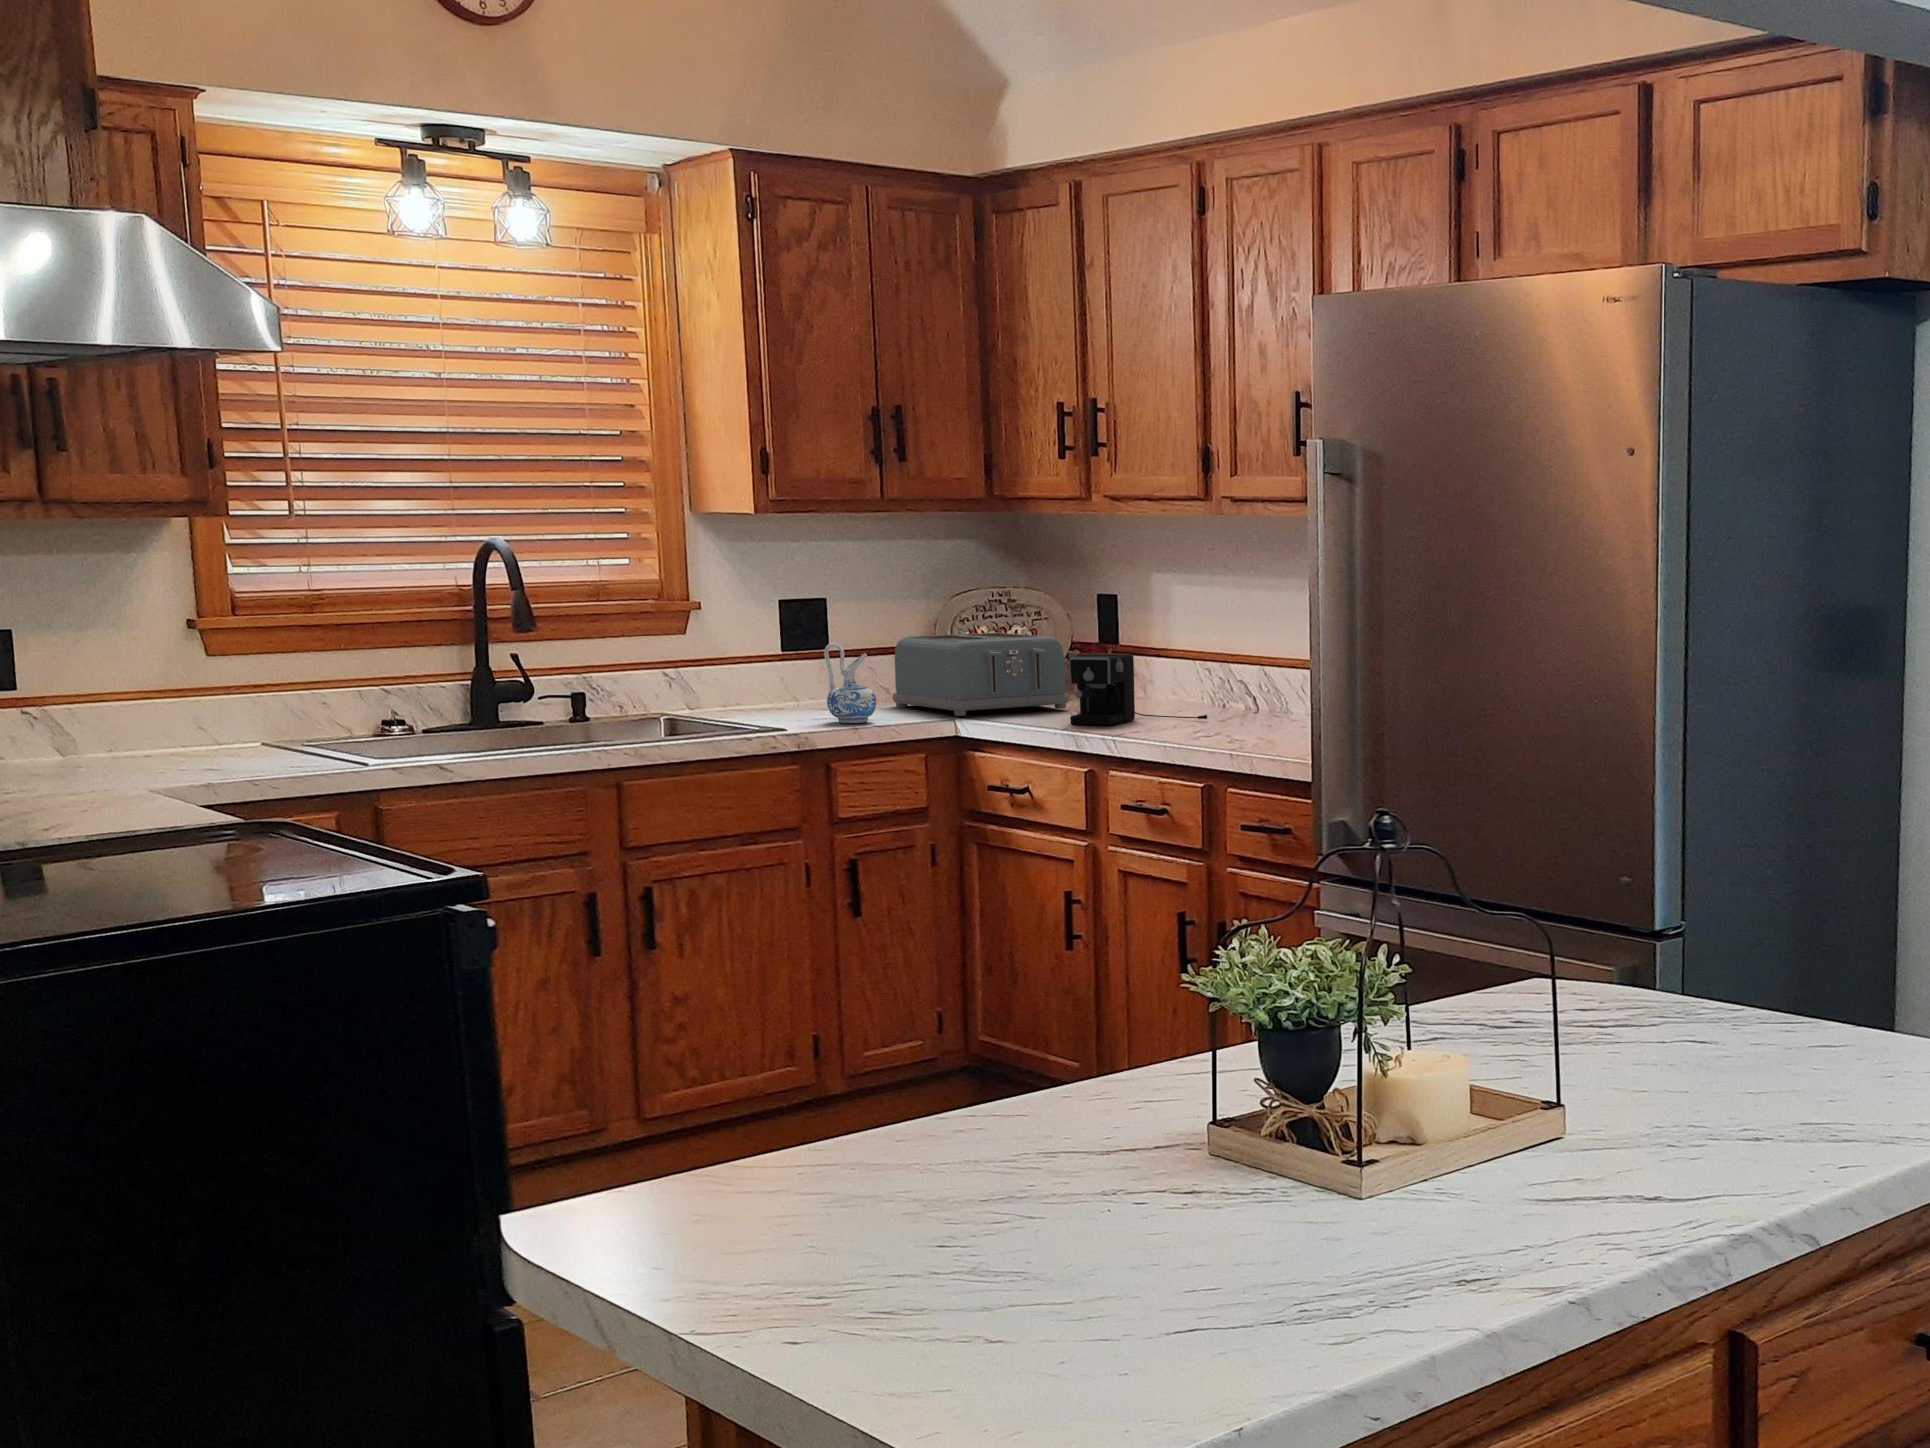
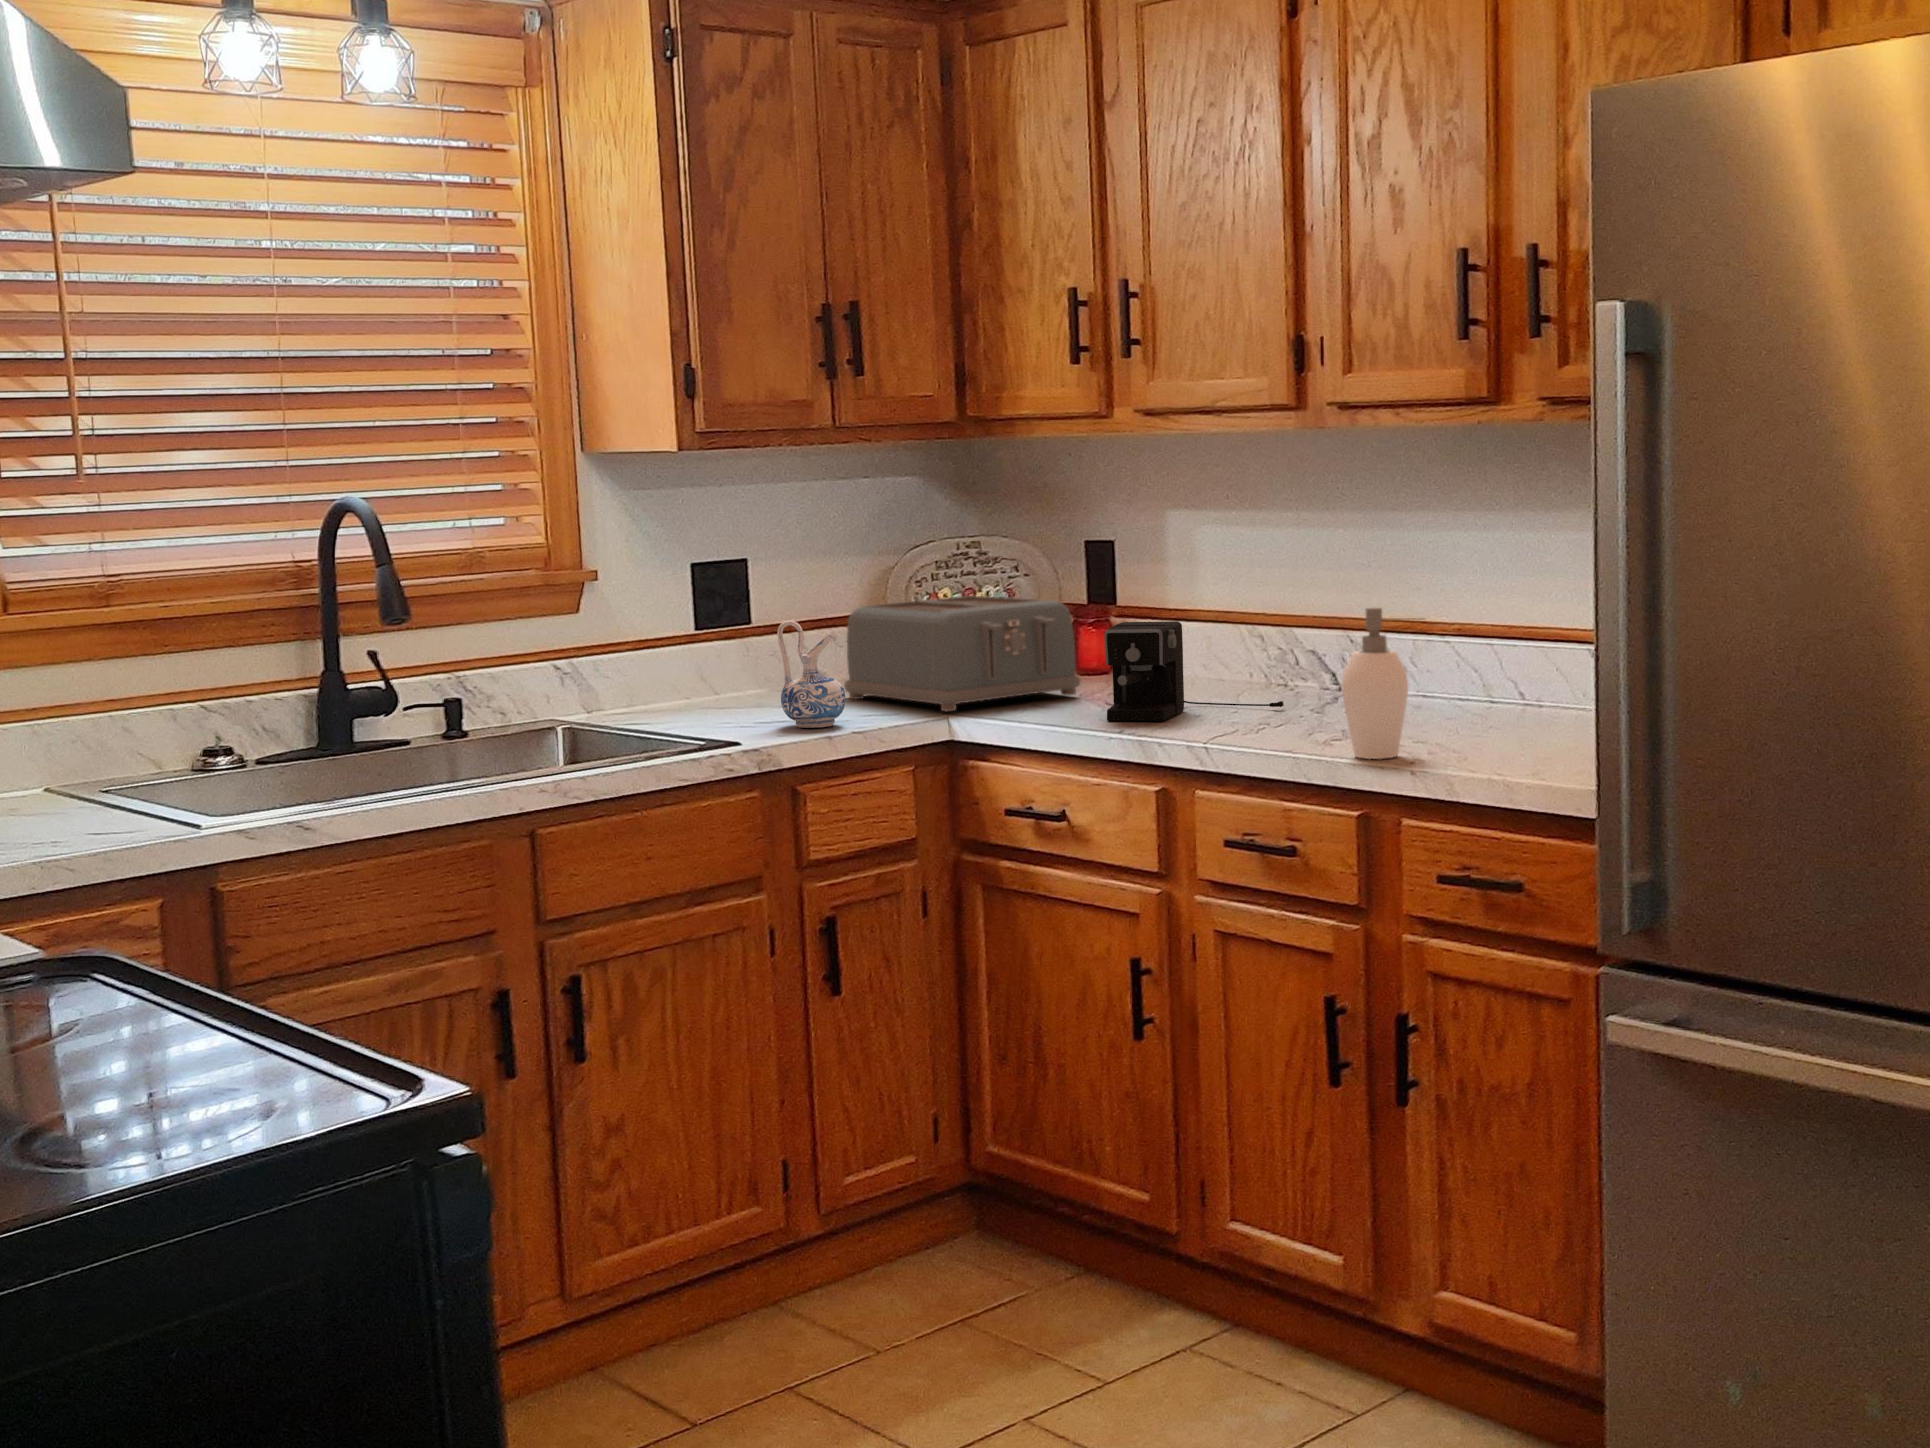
soap dispenser: none [1208,642,1264,749] -> present [1342,608,1424,759]

